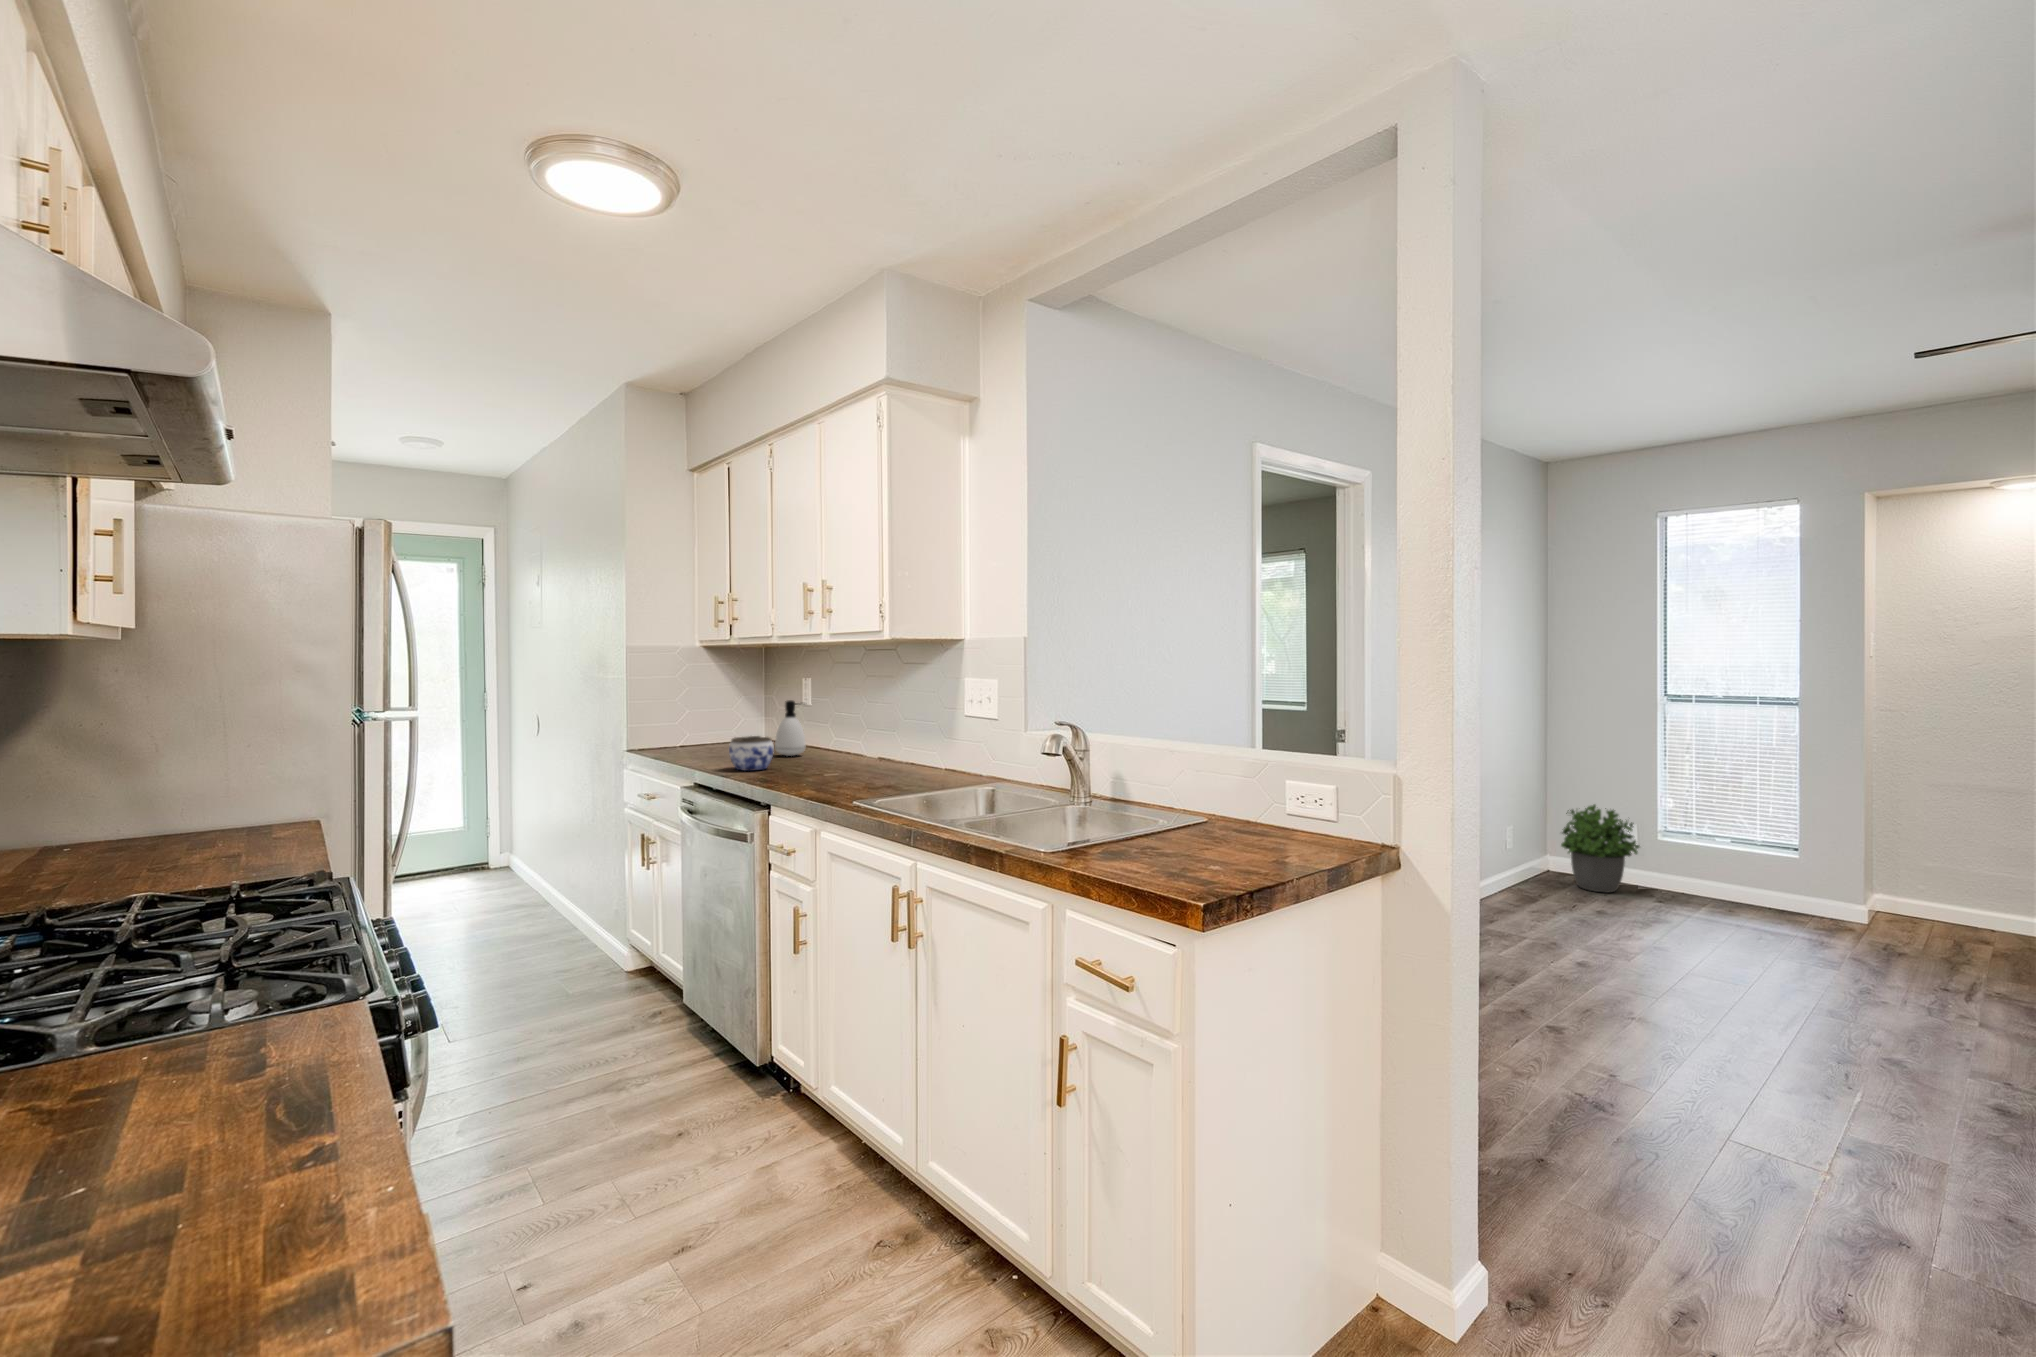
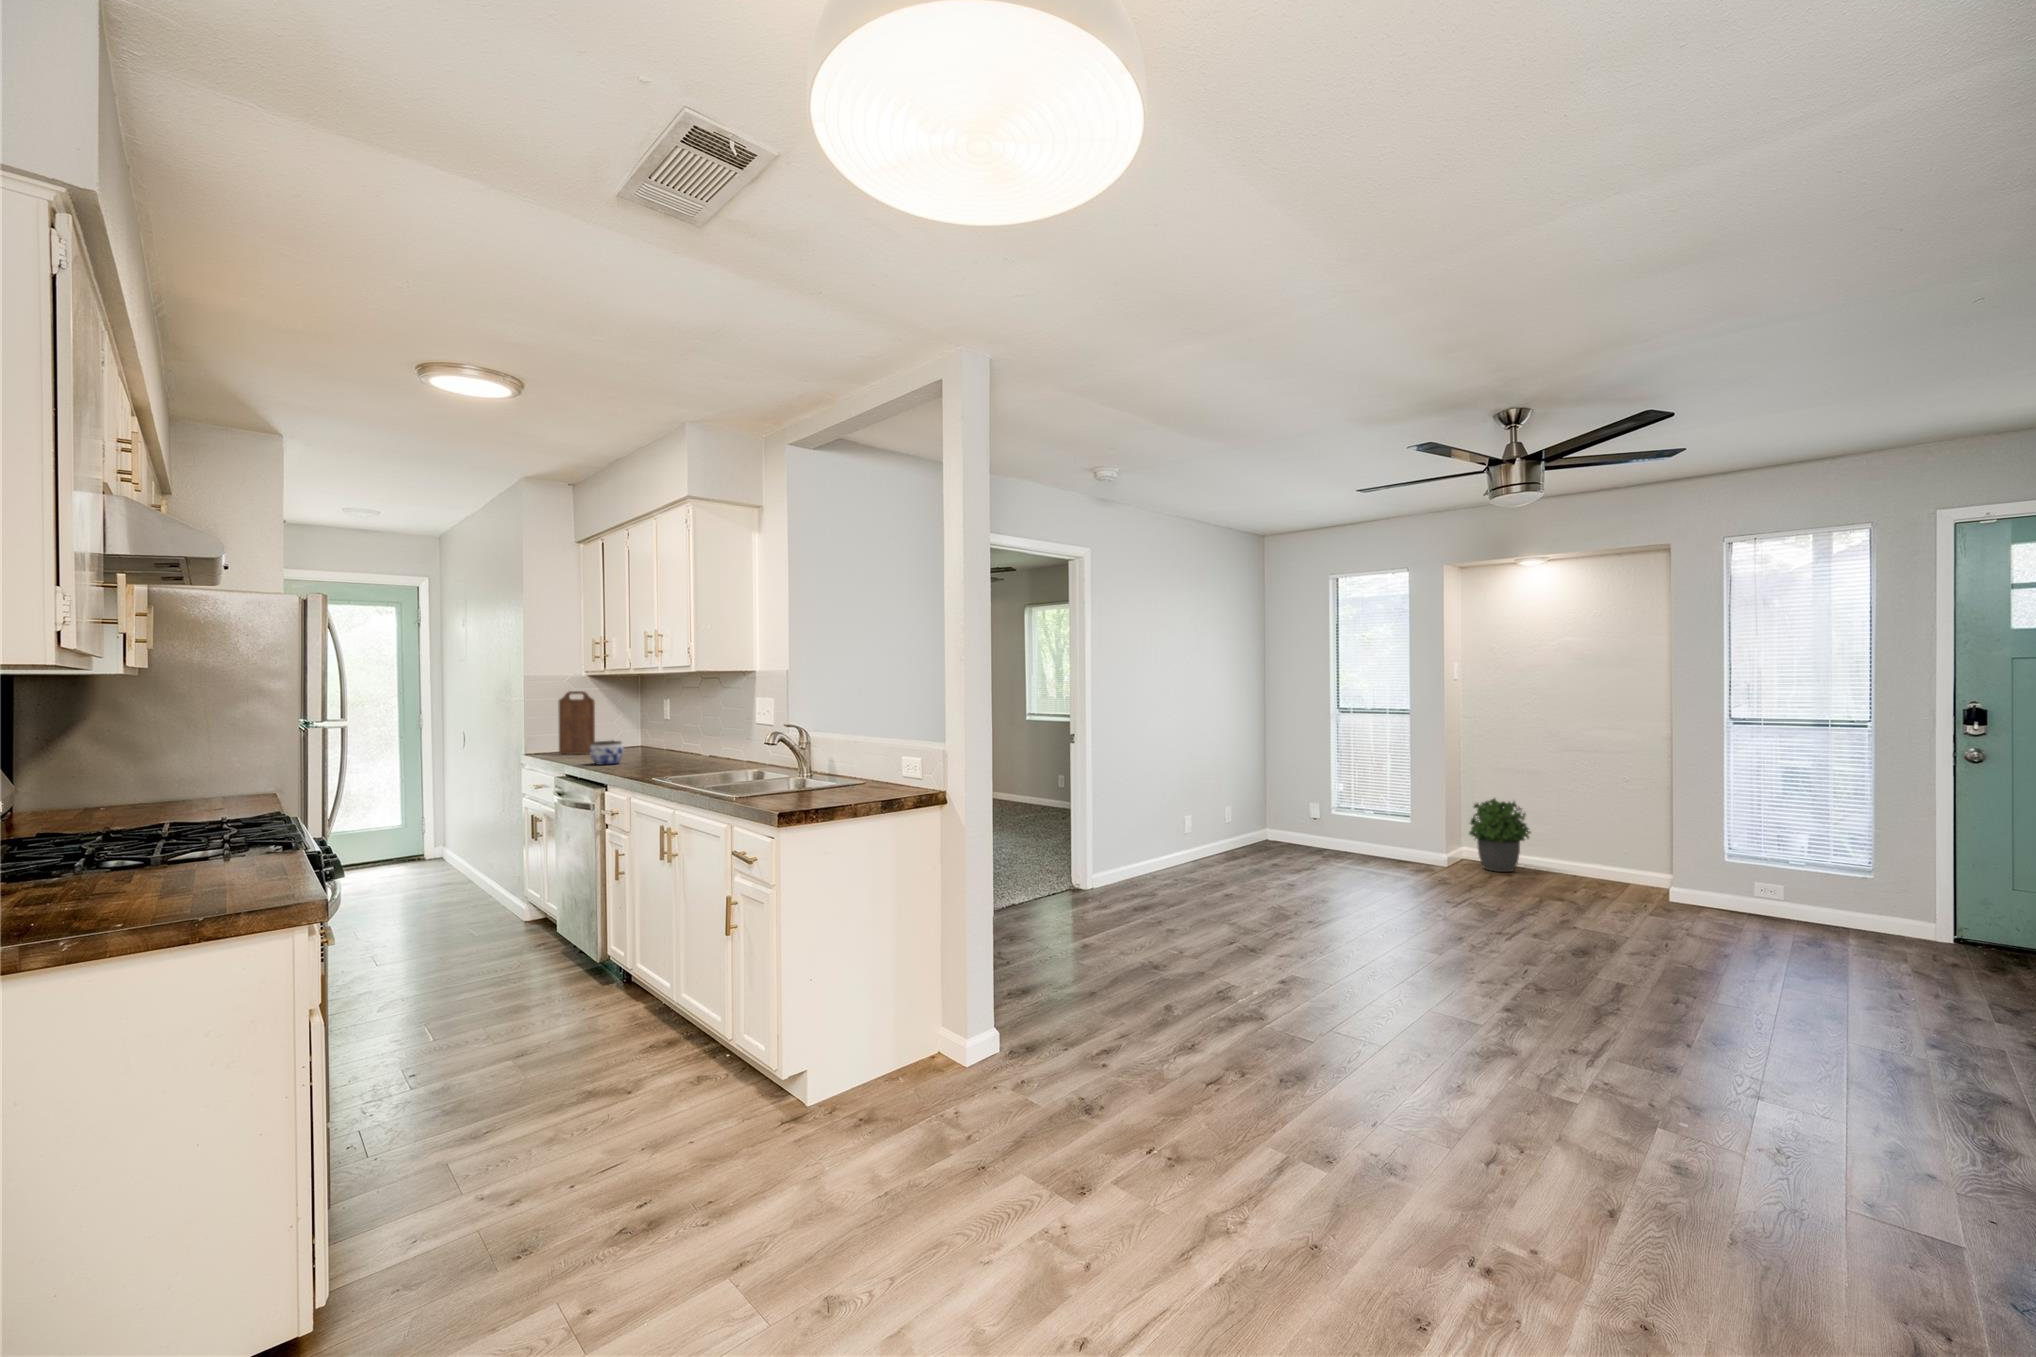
cutting board: none [669,666,717,750] -> present [558,691,595,754]
soap dispenser: present [775,700,805,756] -> none [635,715,658,756]
potted plant: present [1561,804,1639,893] -> present [1469,798,1531,872]

